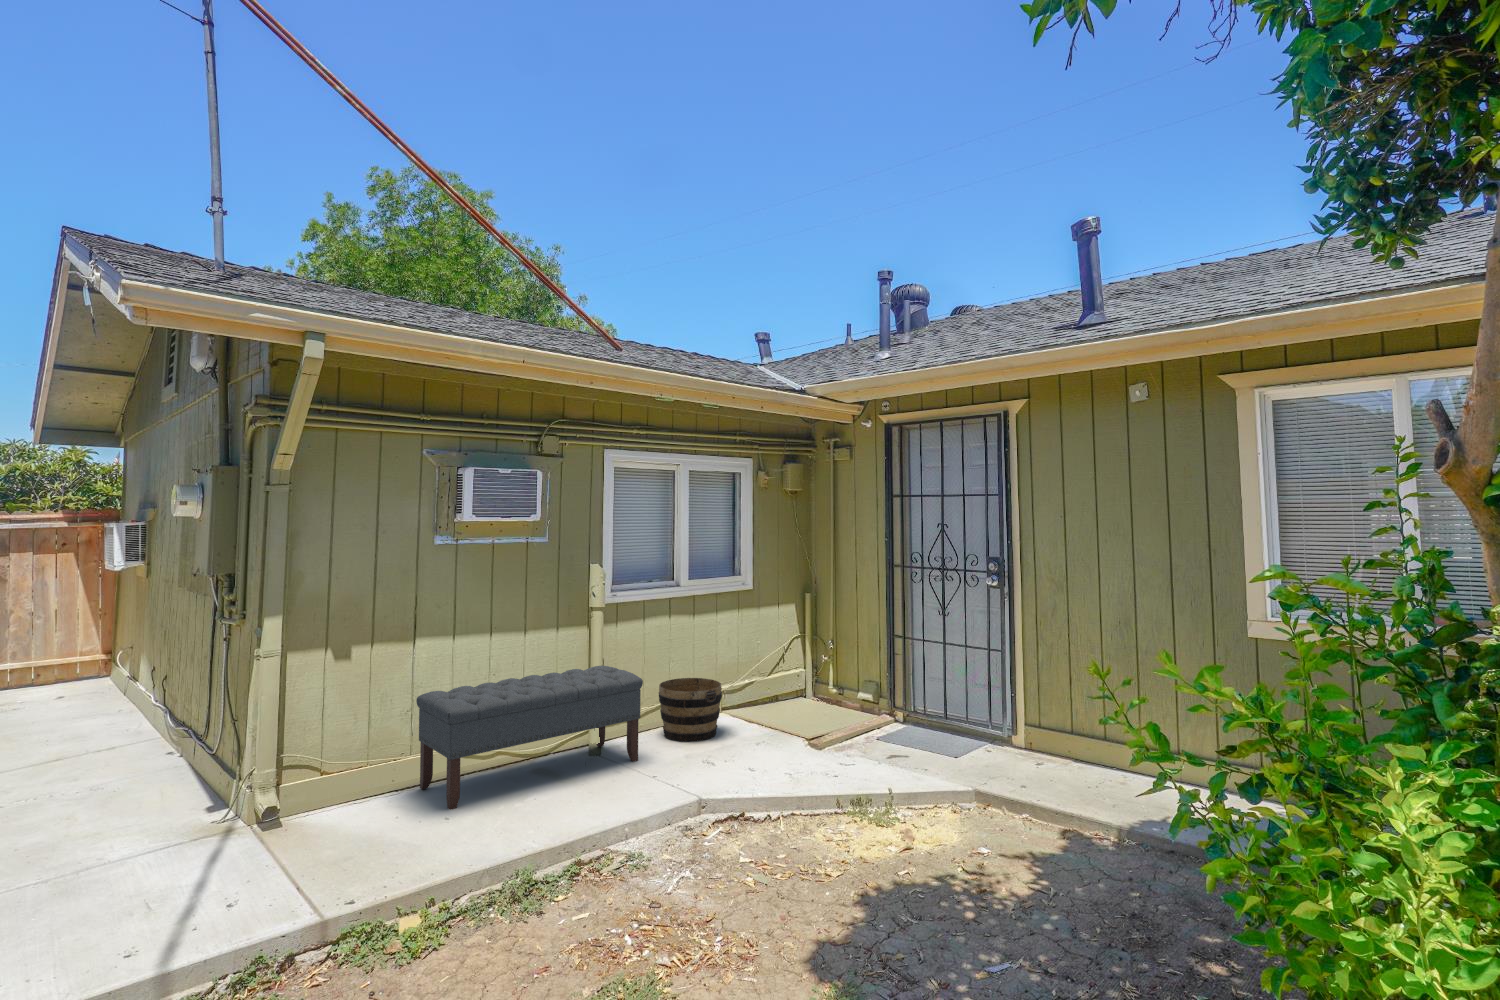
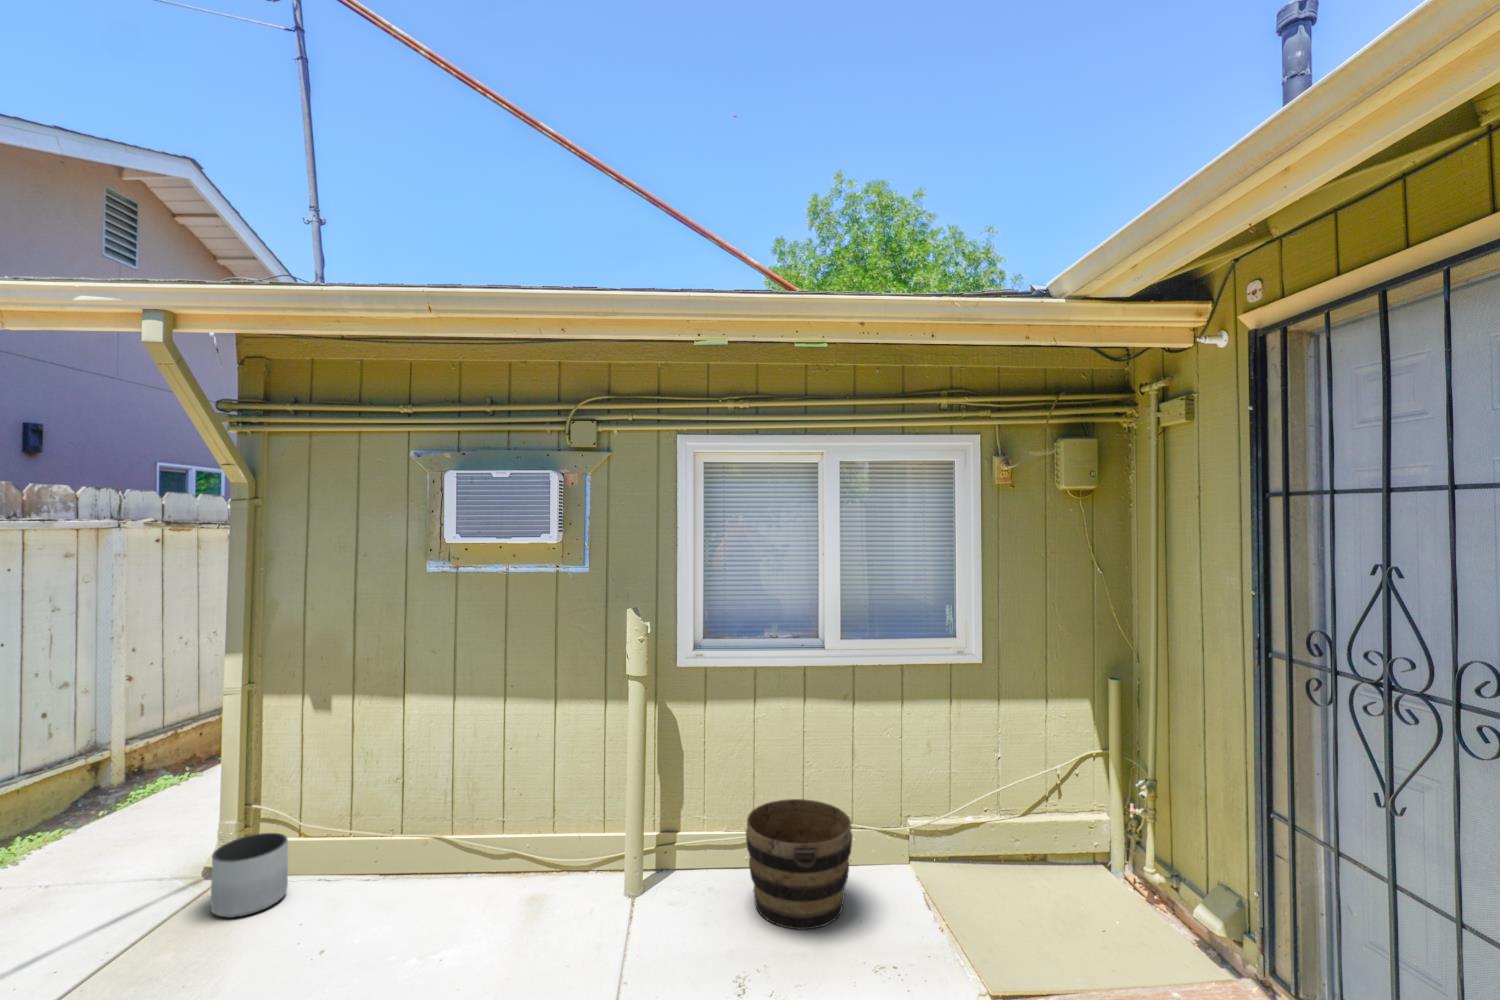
bench: present [416,665,643,810] -> none [330,760,665,944]
planter: none [292,766,352,830] -> present [211,833,288,918]

